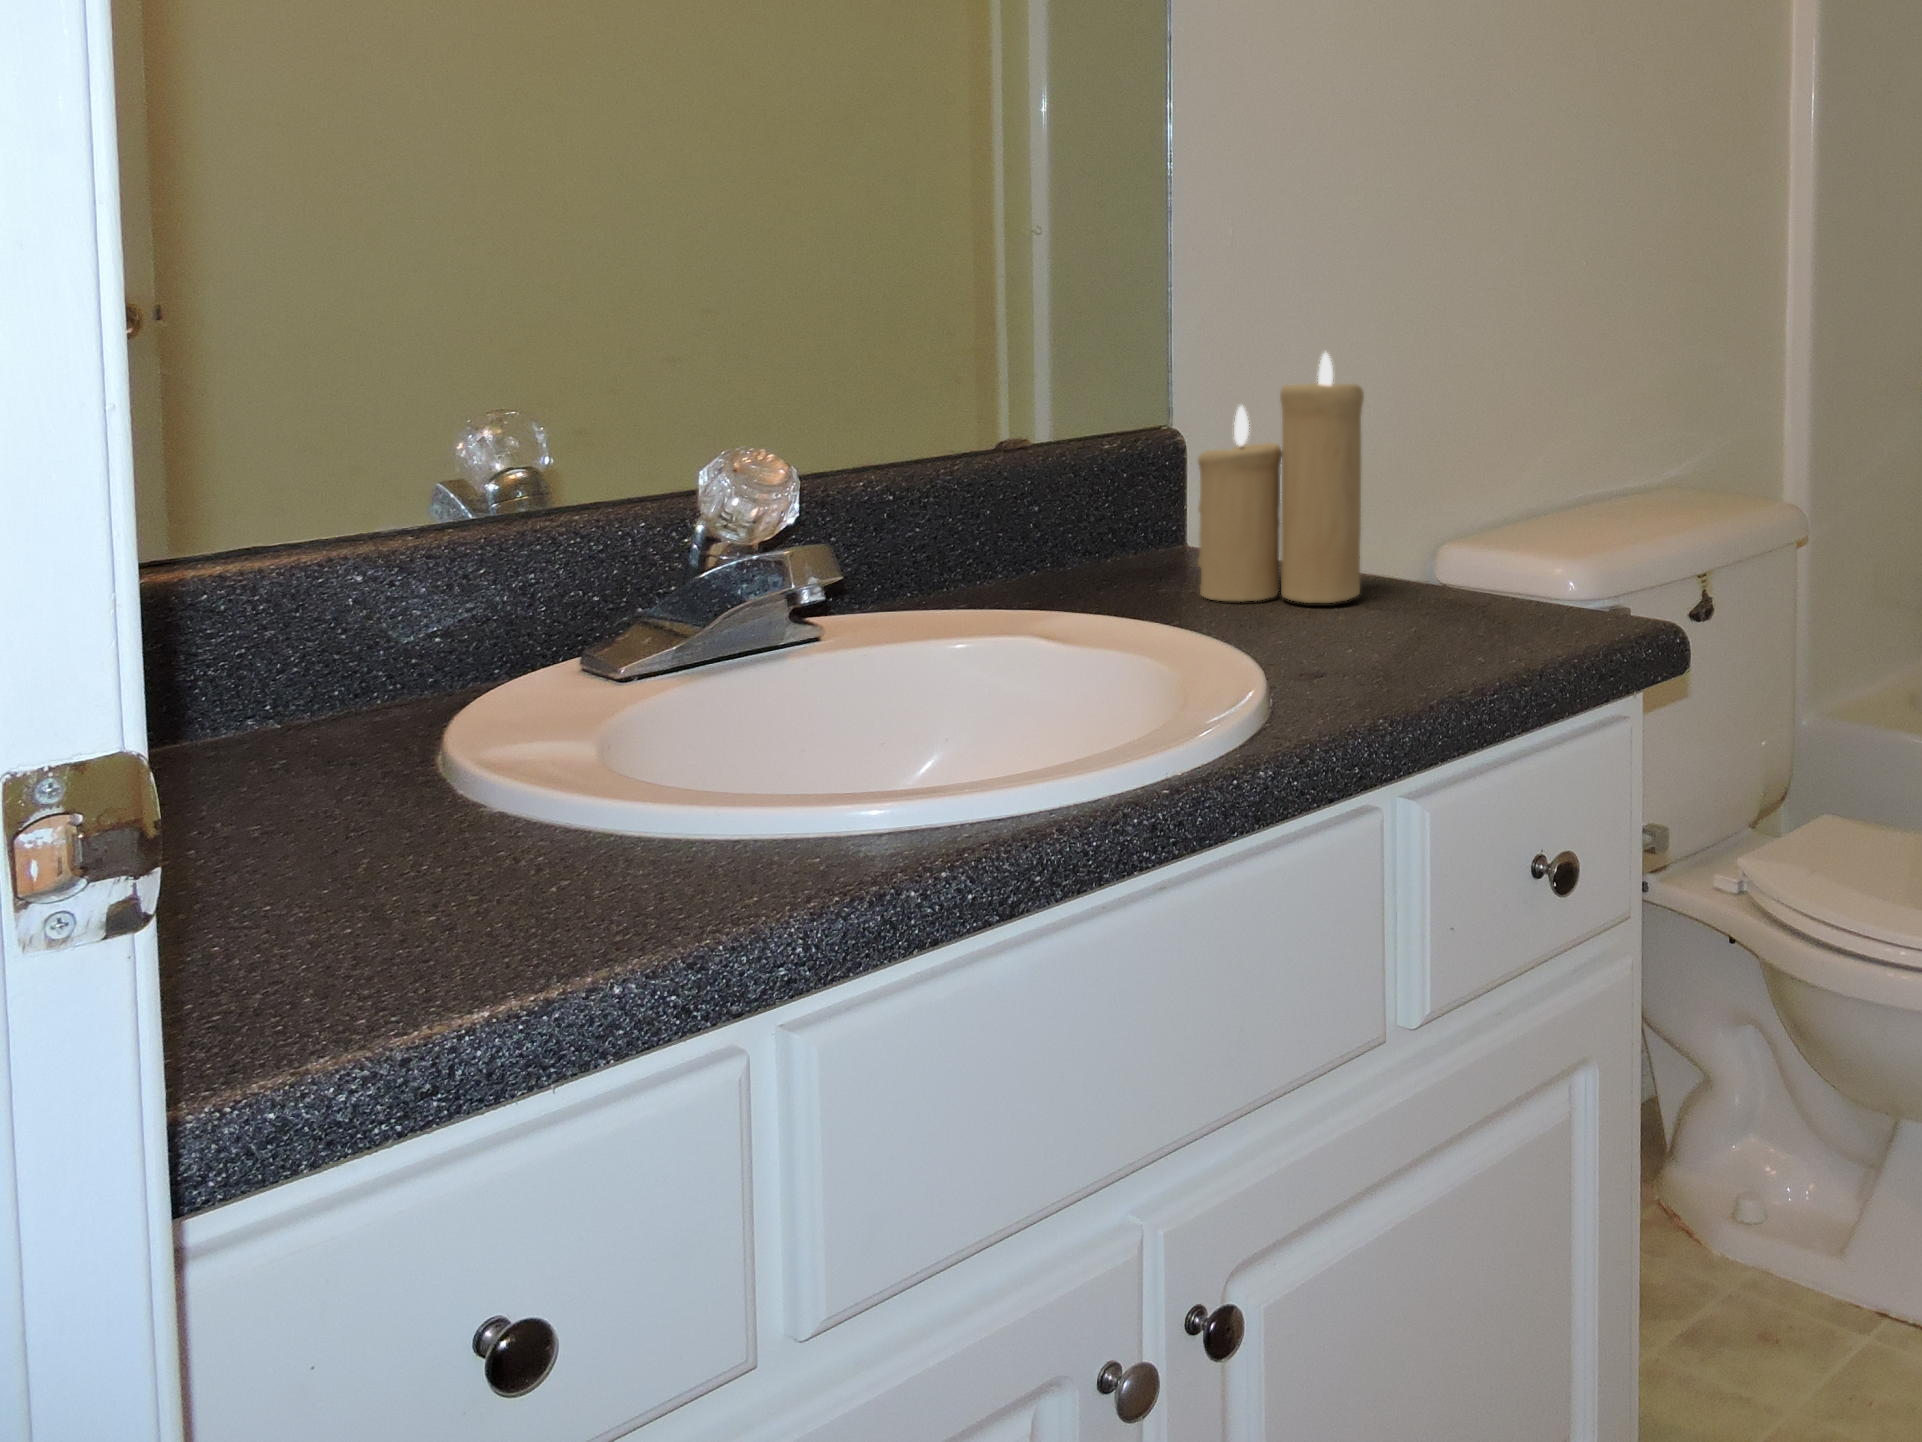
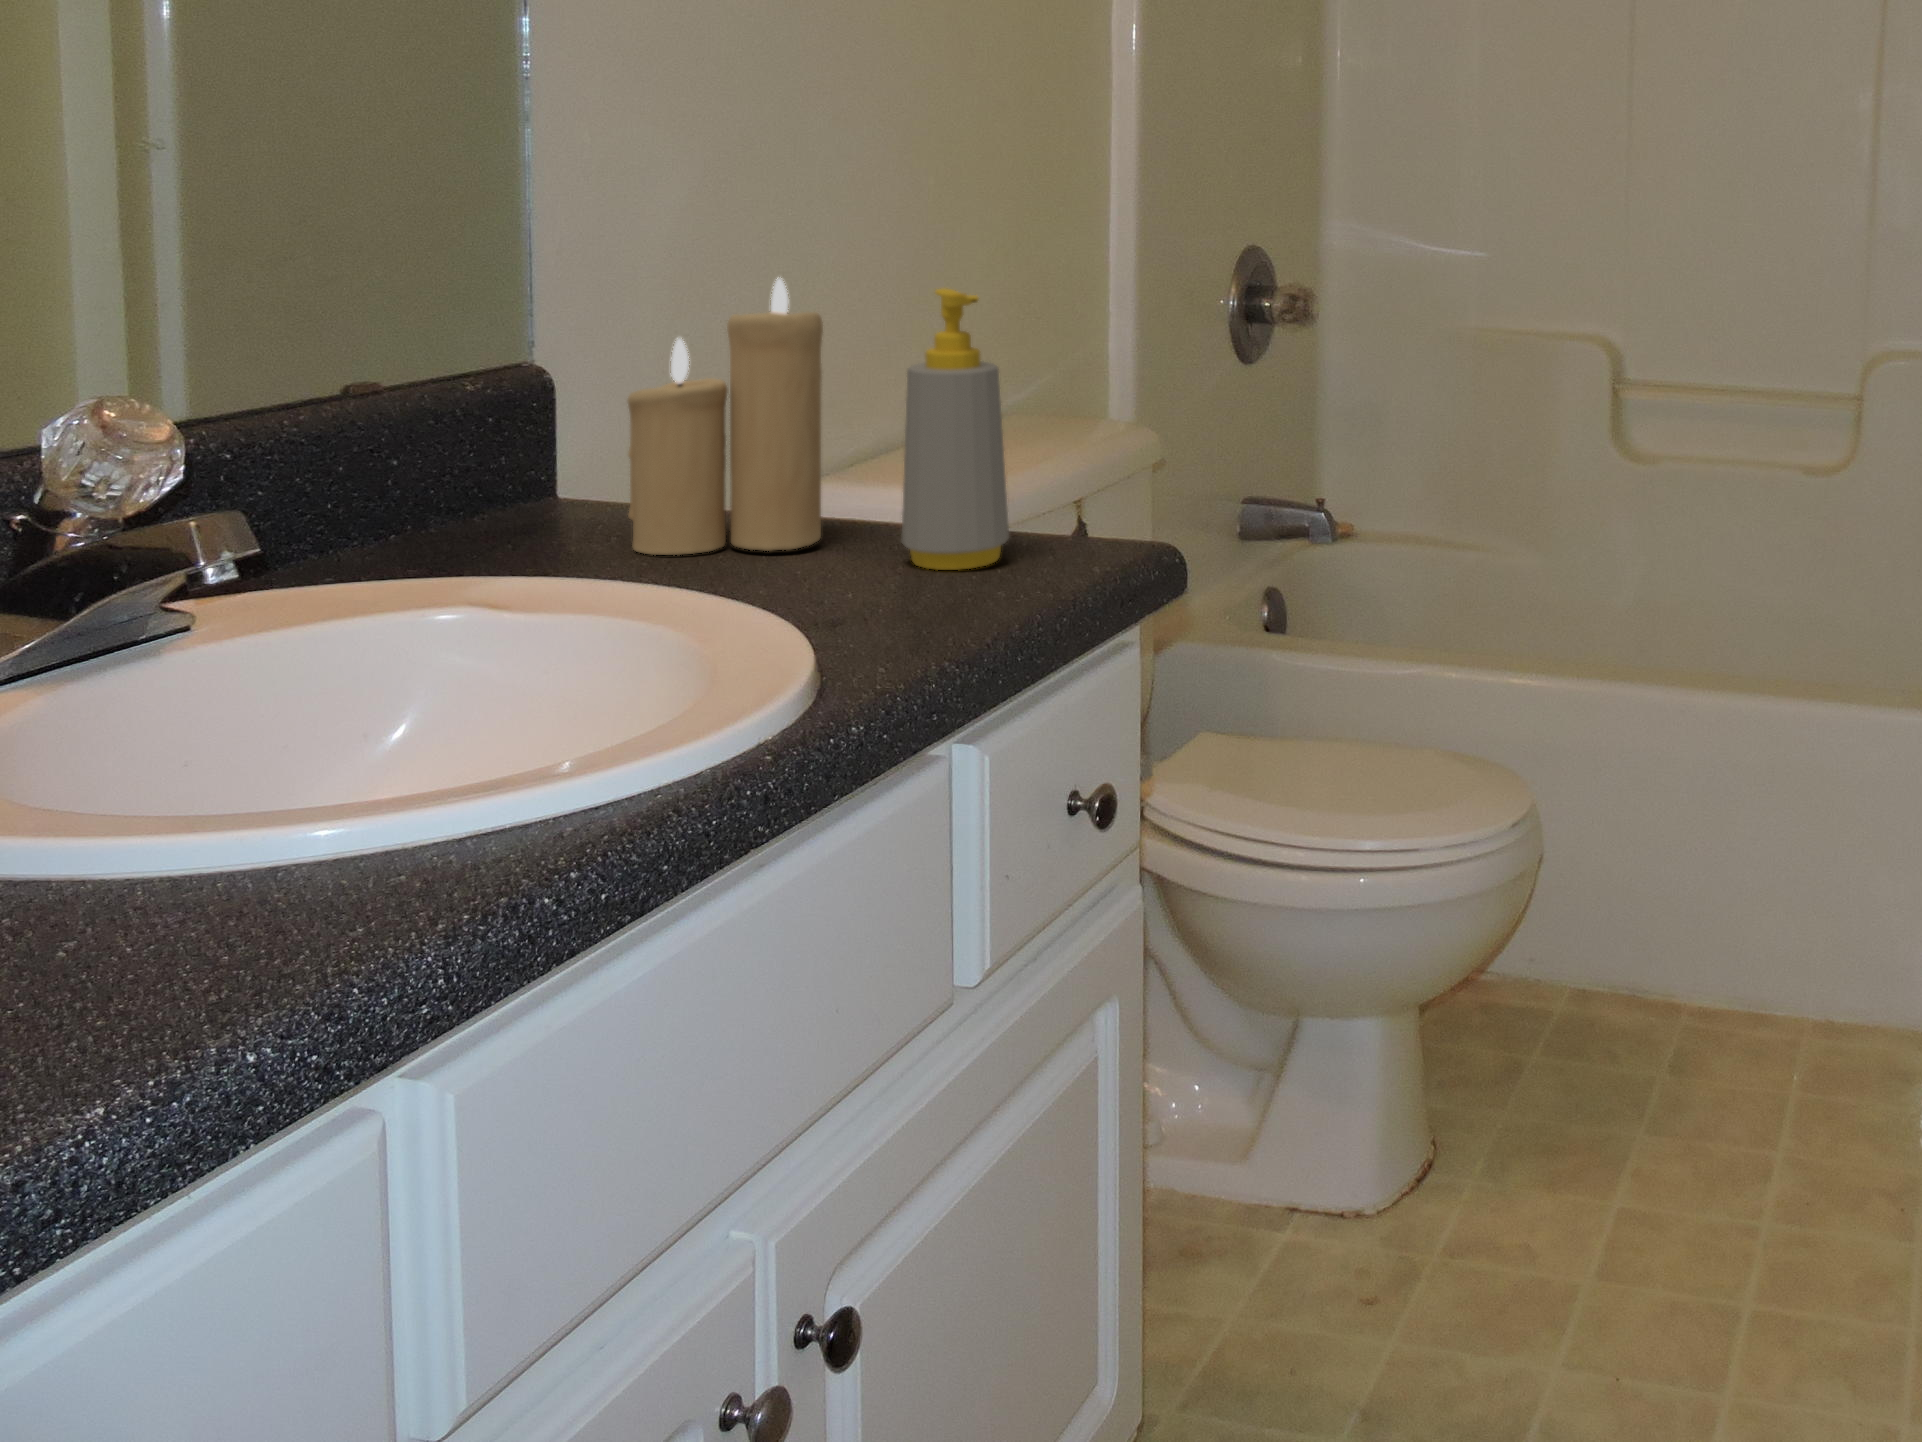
soap bottle: none [1415,364,1513,632] -> present [901,288,1009,570]

